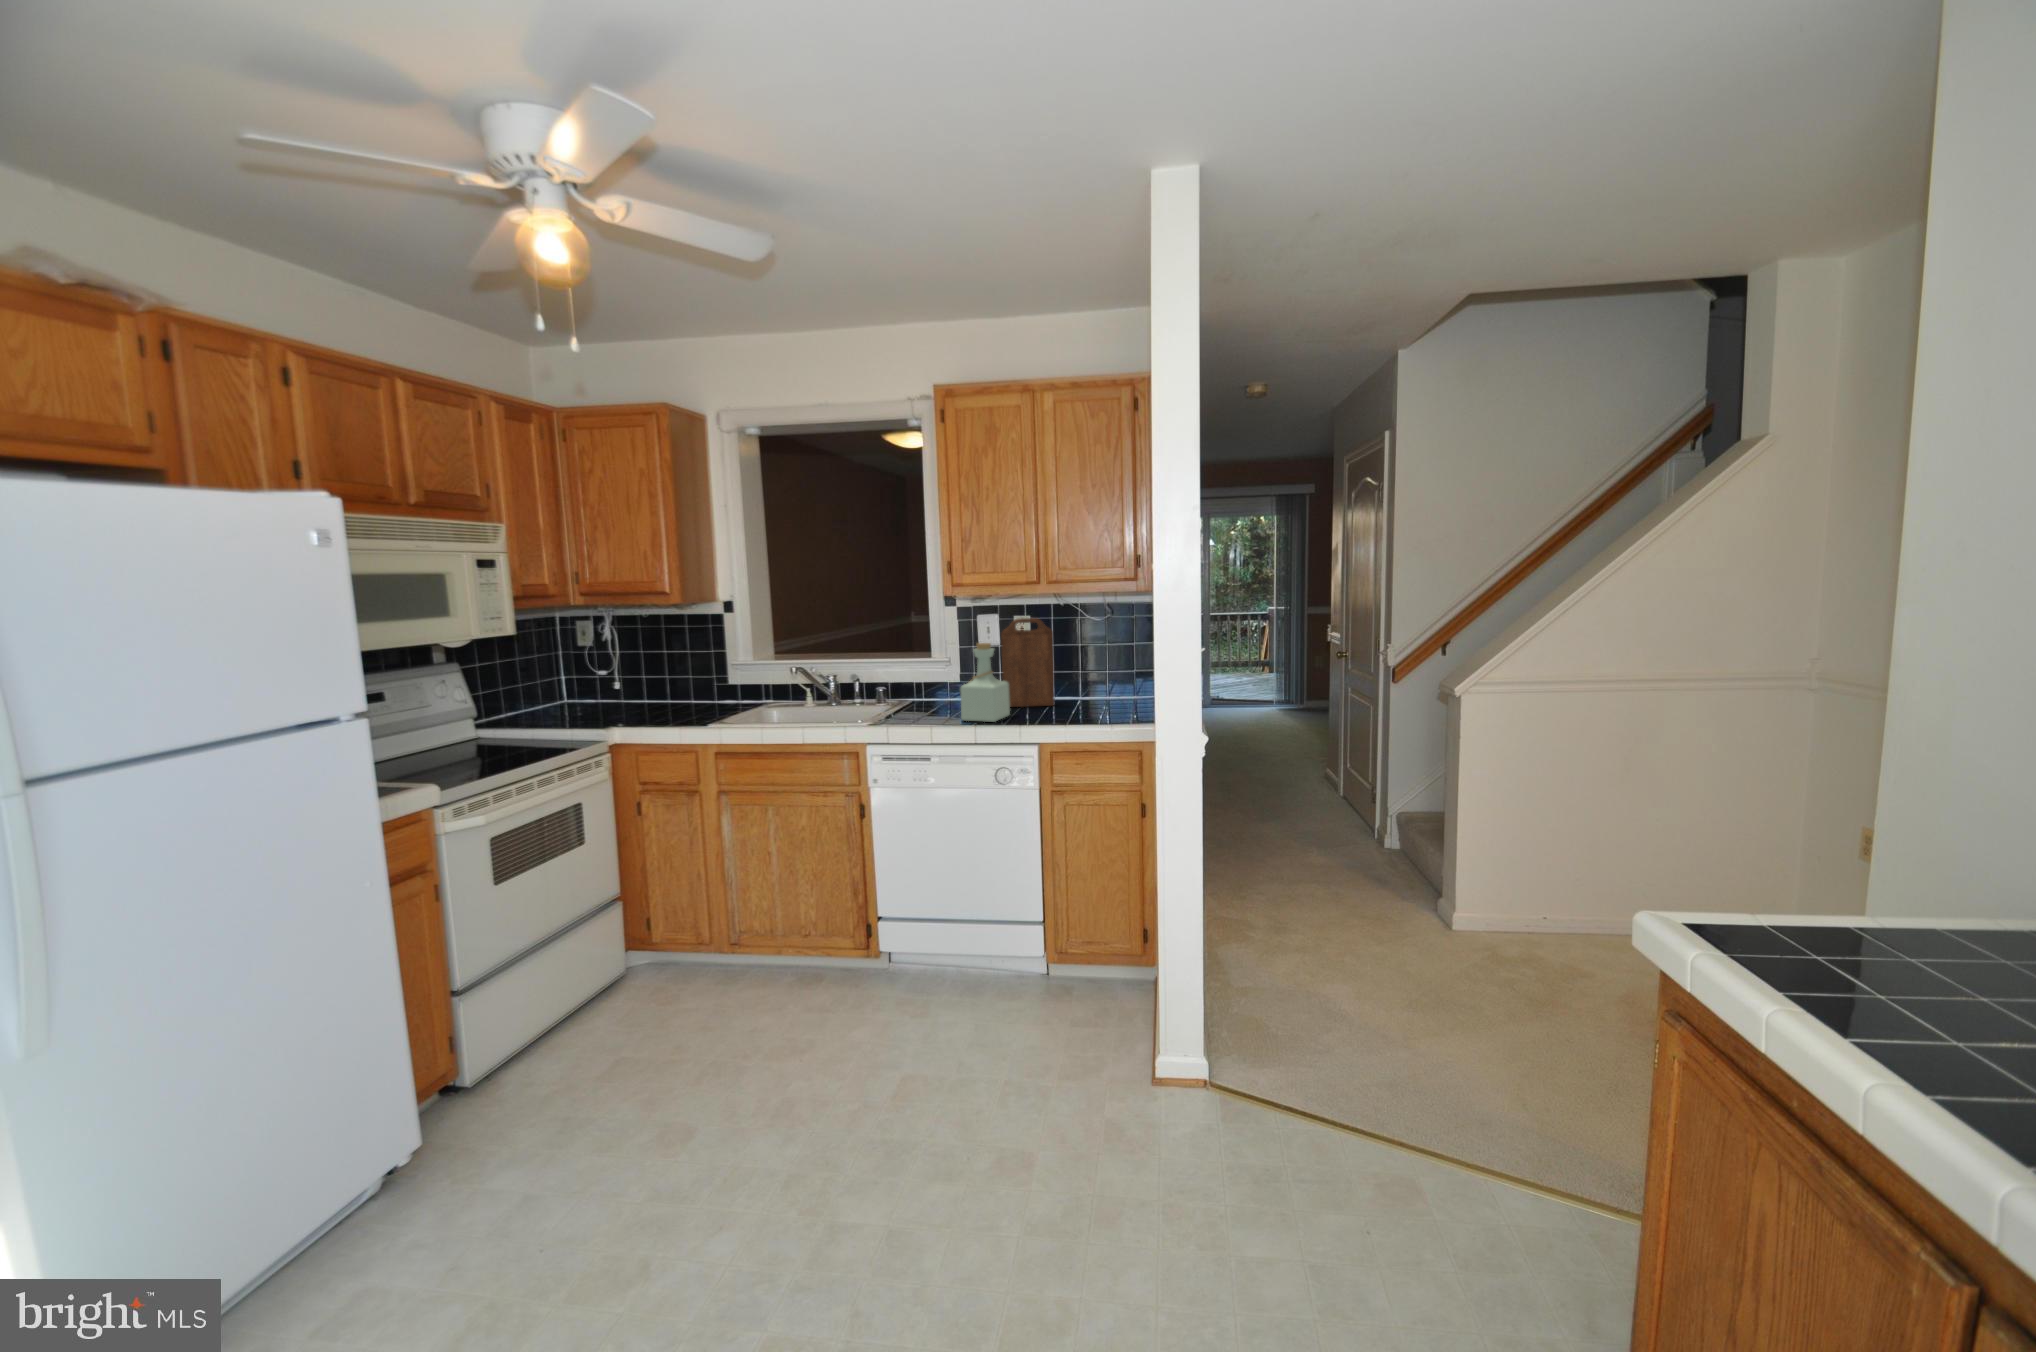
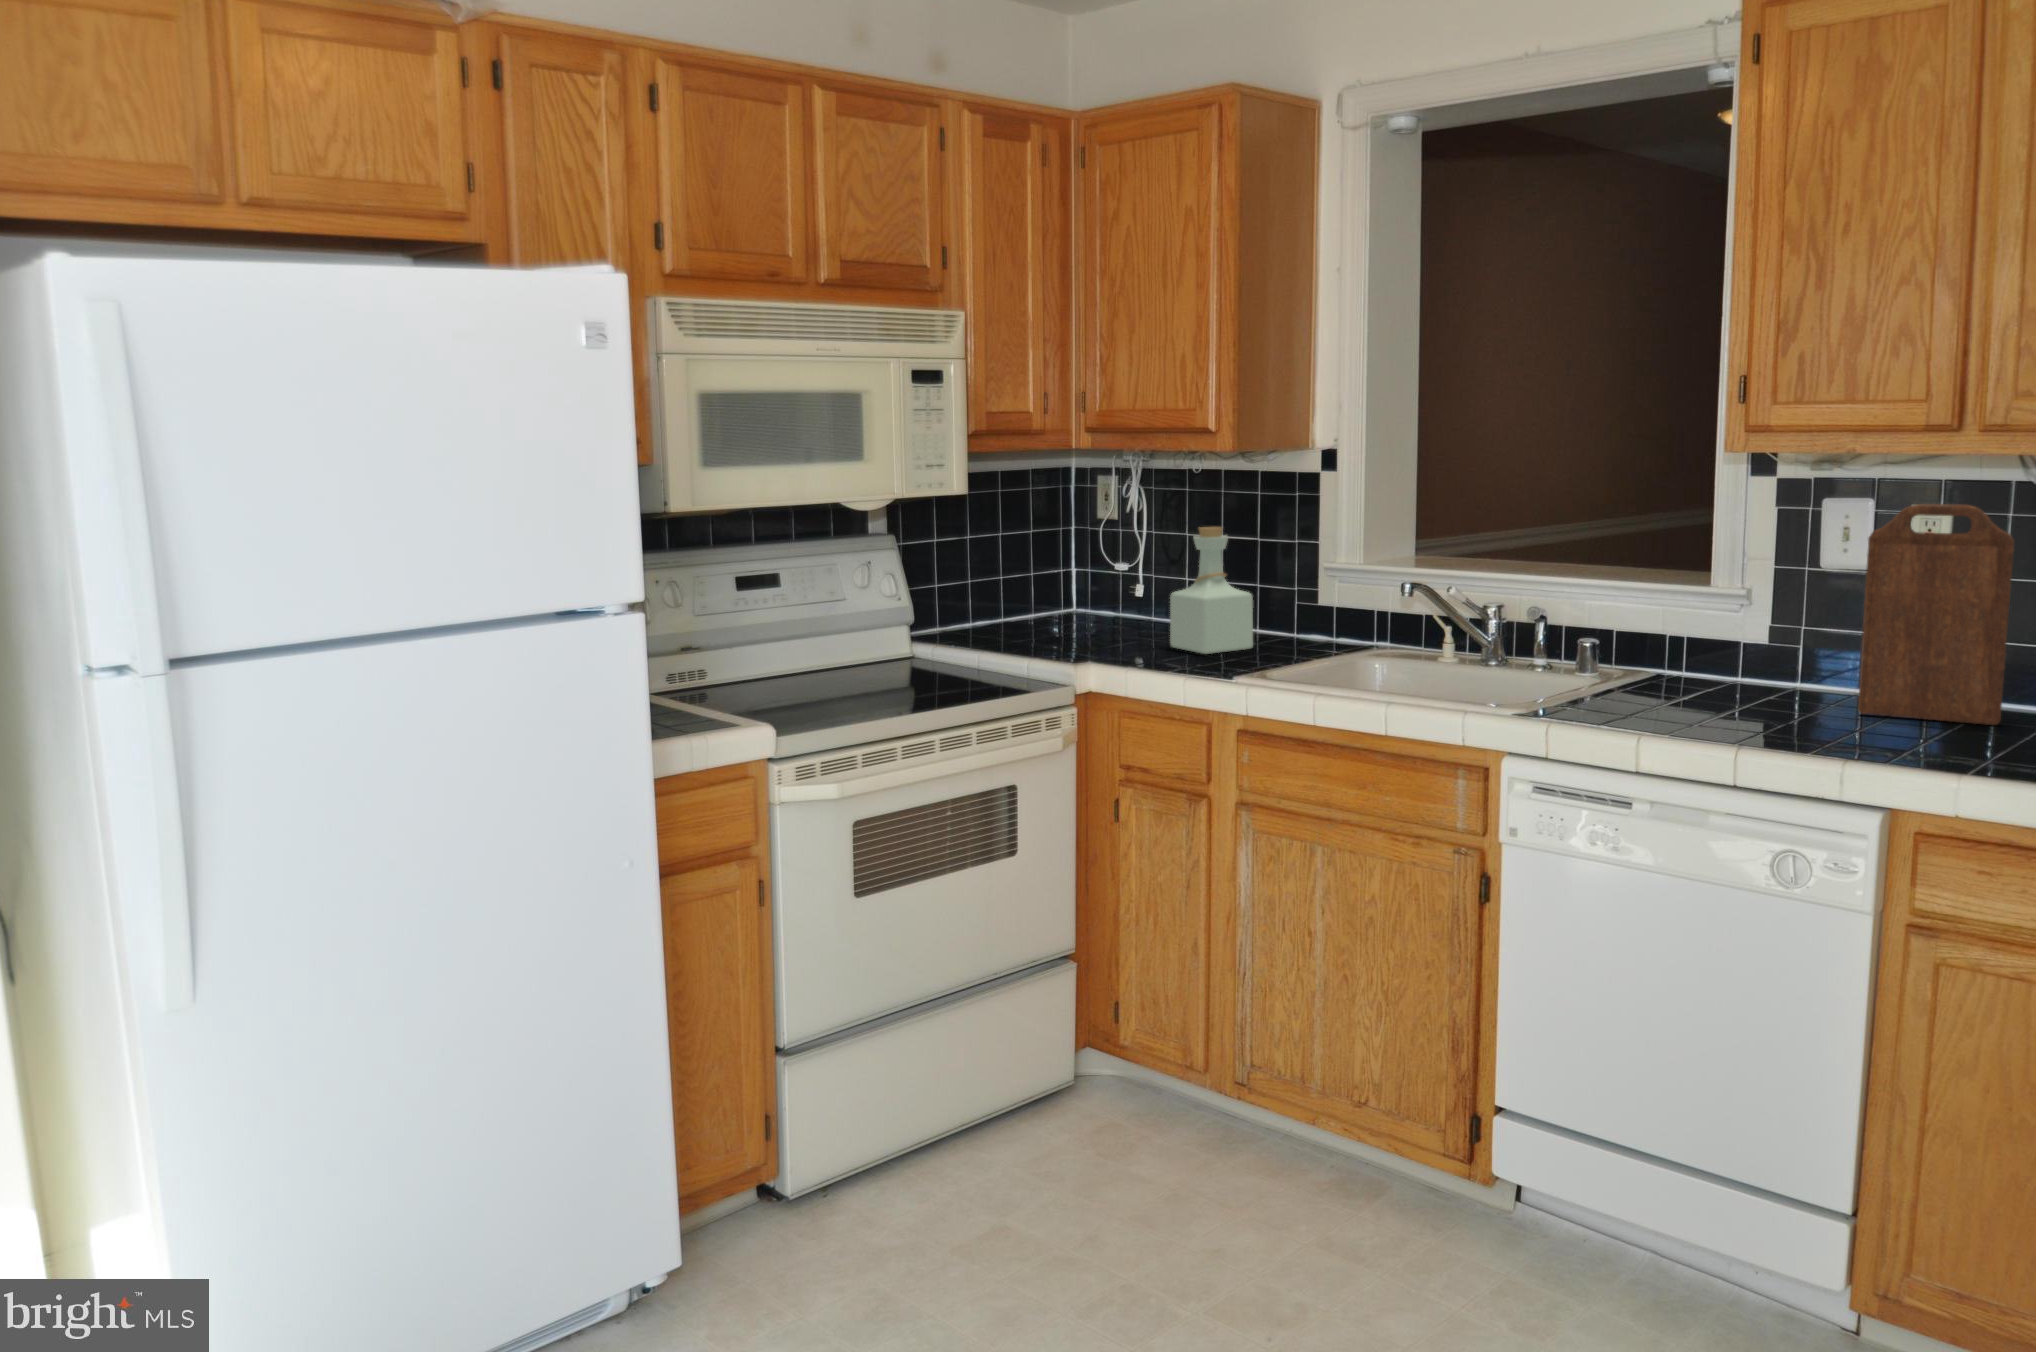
bottle: present [960,643,1010,722] -> present [1170,527,1253,654]

